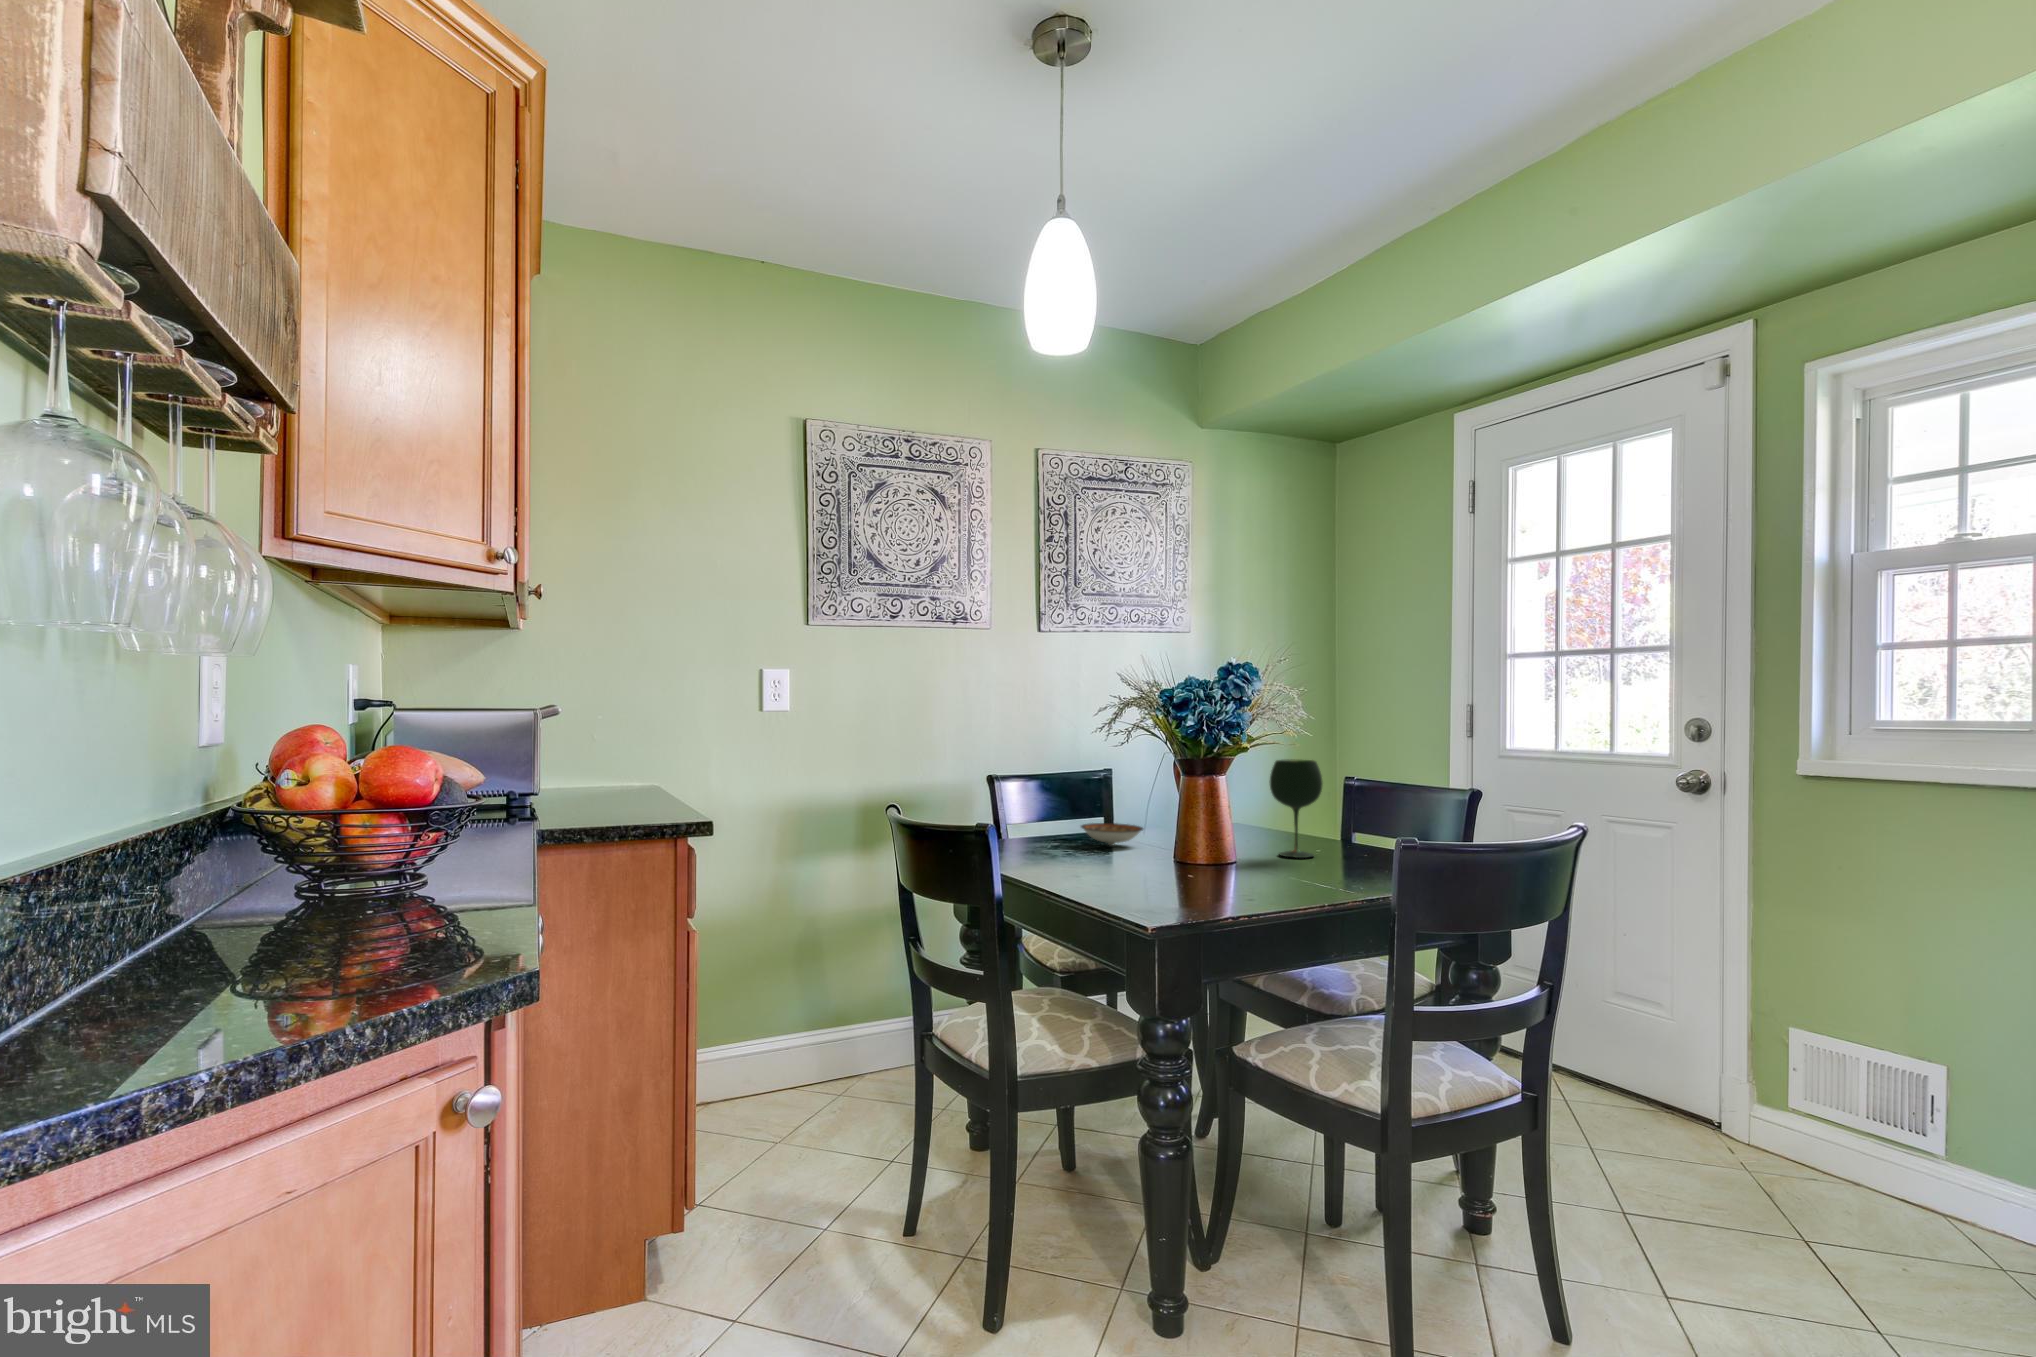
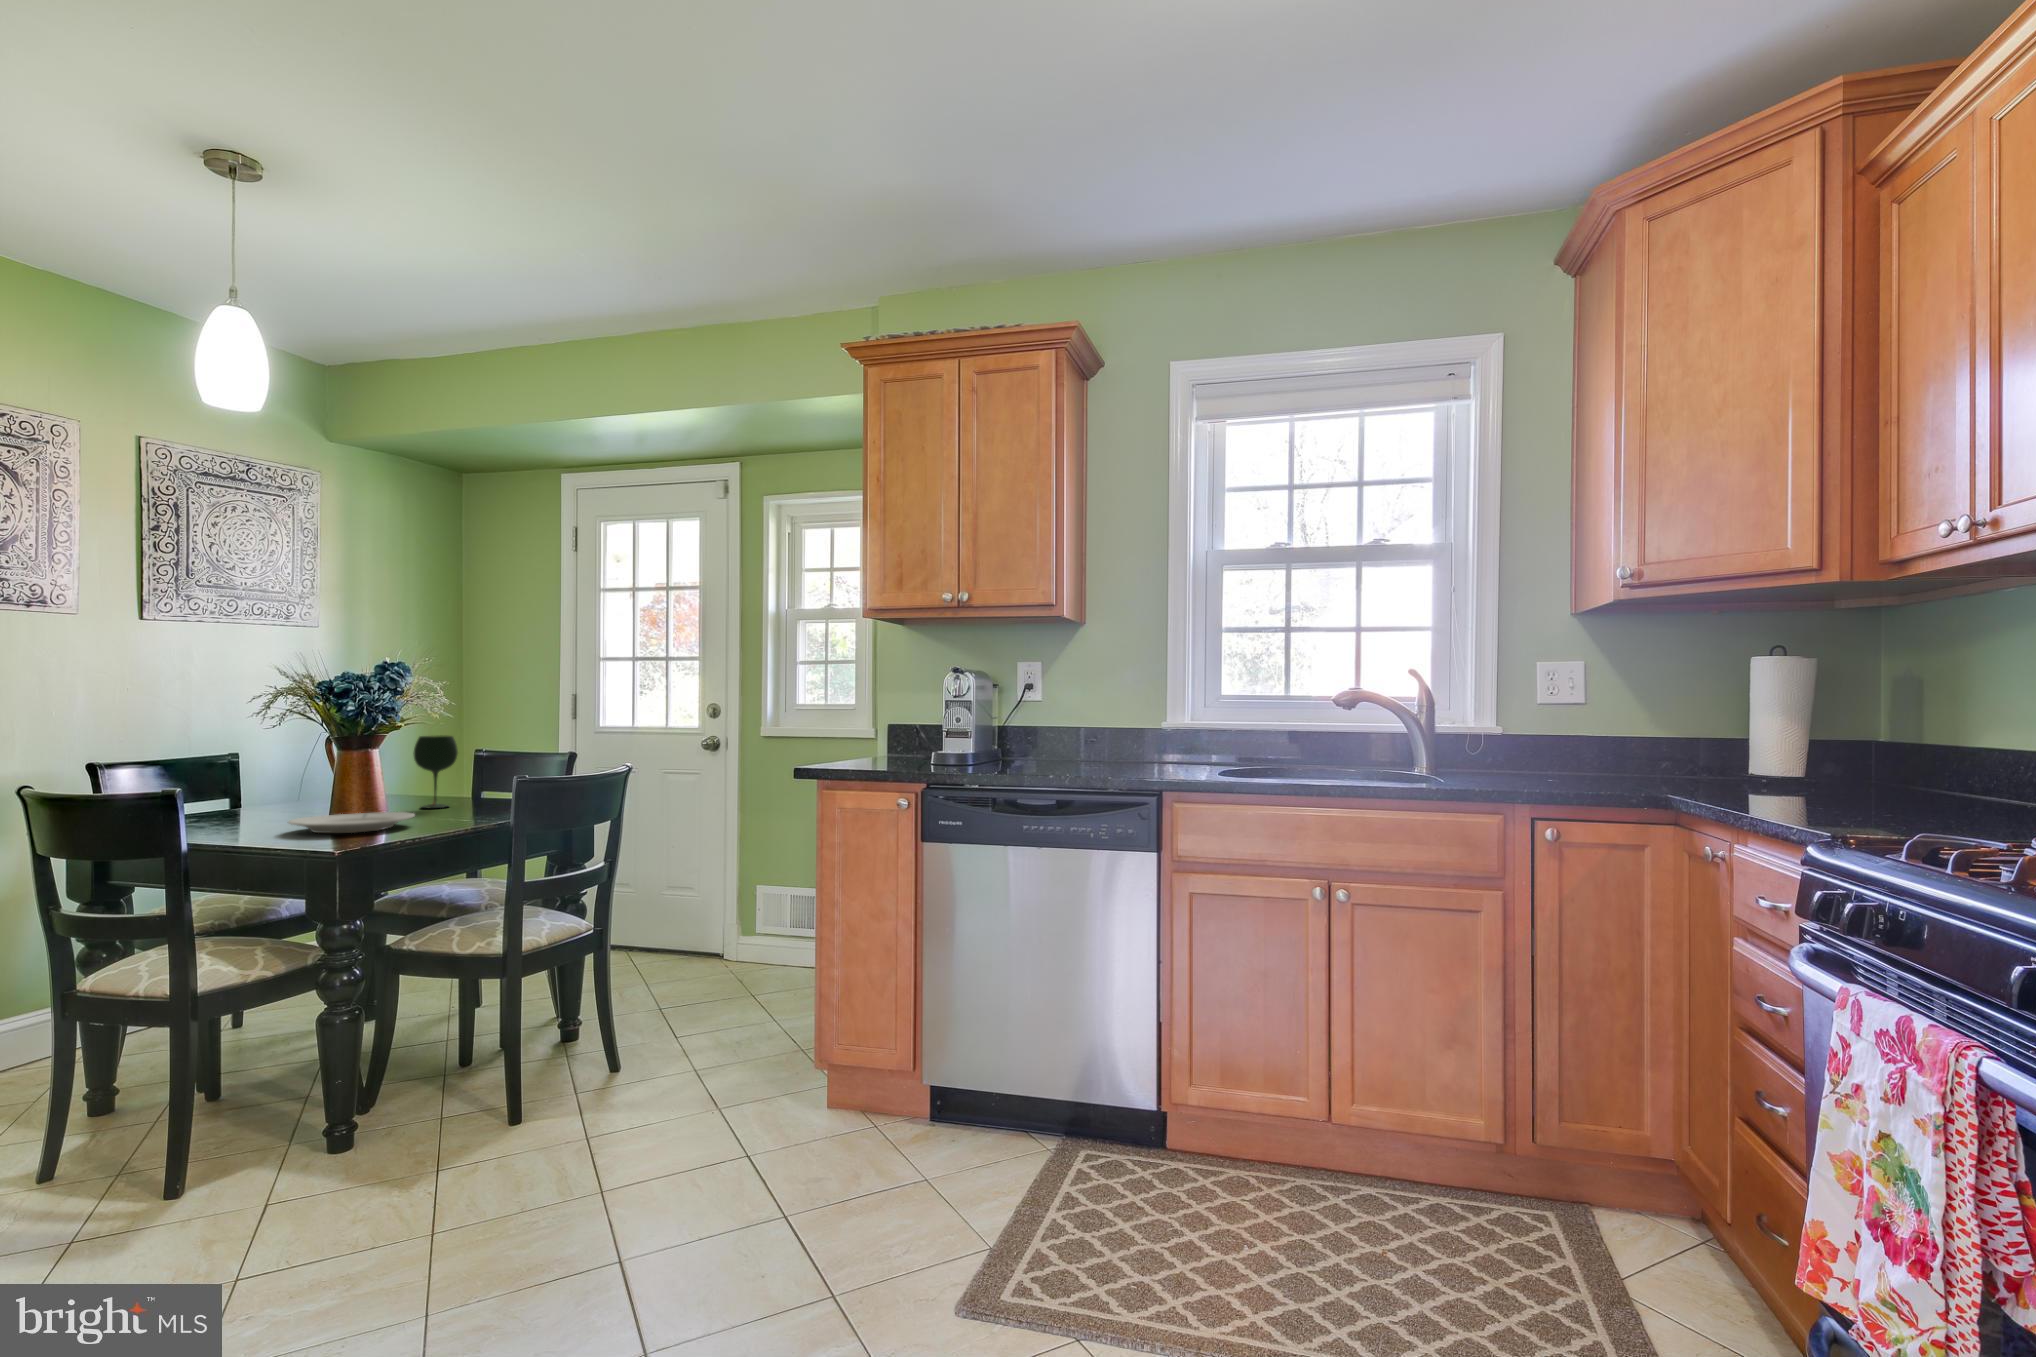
ceramic bowl: present [1081,823,1143,845] -> none [222,797,291,815]
plate: none [1119,861,1263,894] -> present [288,812,415,833]

